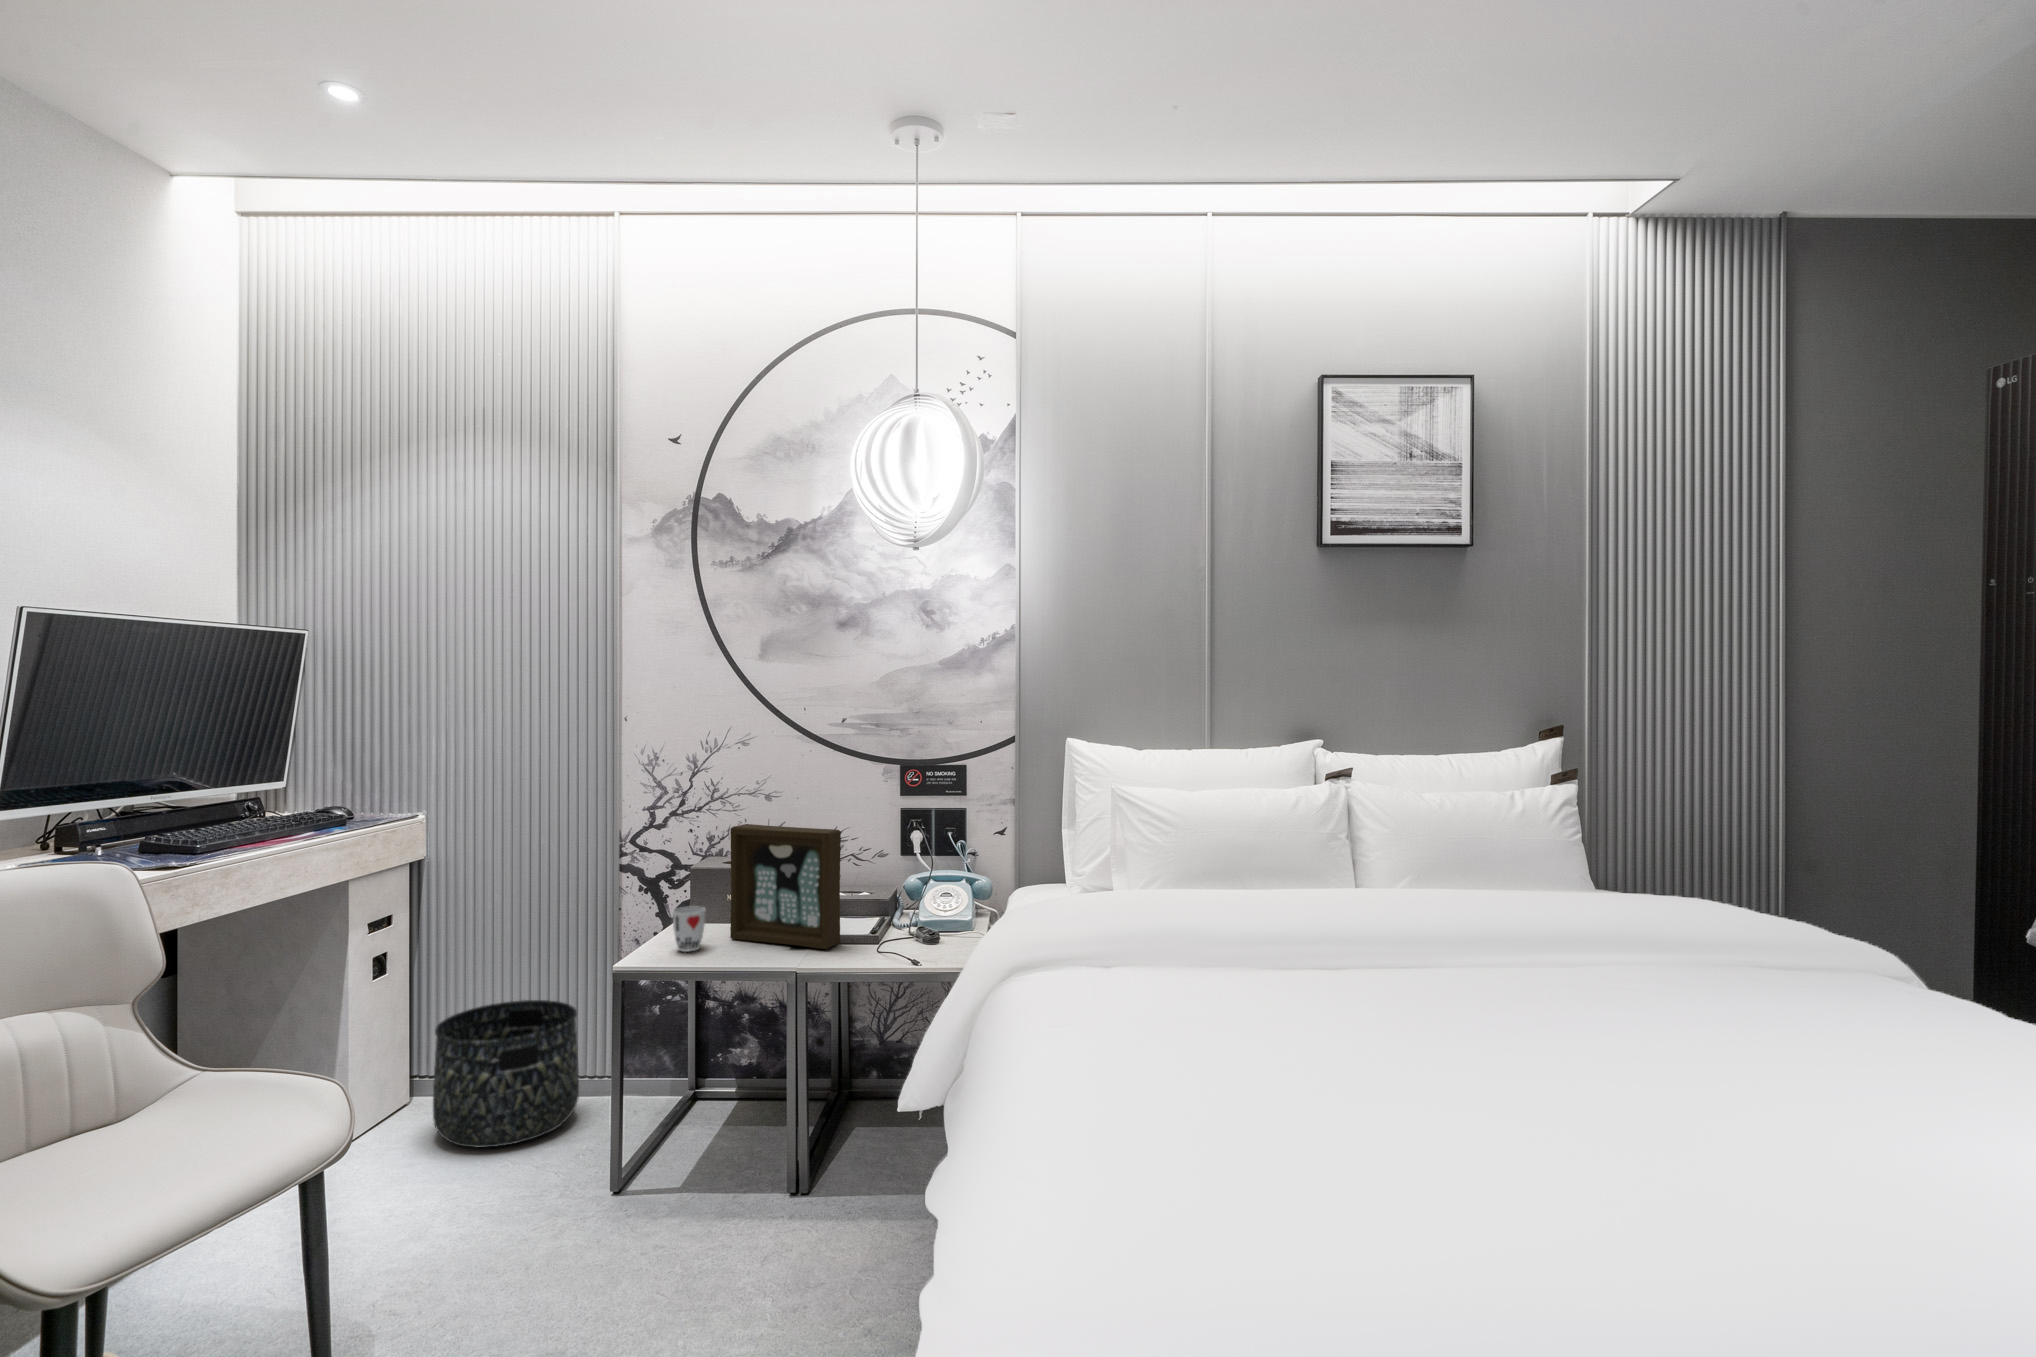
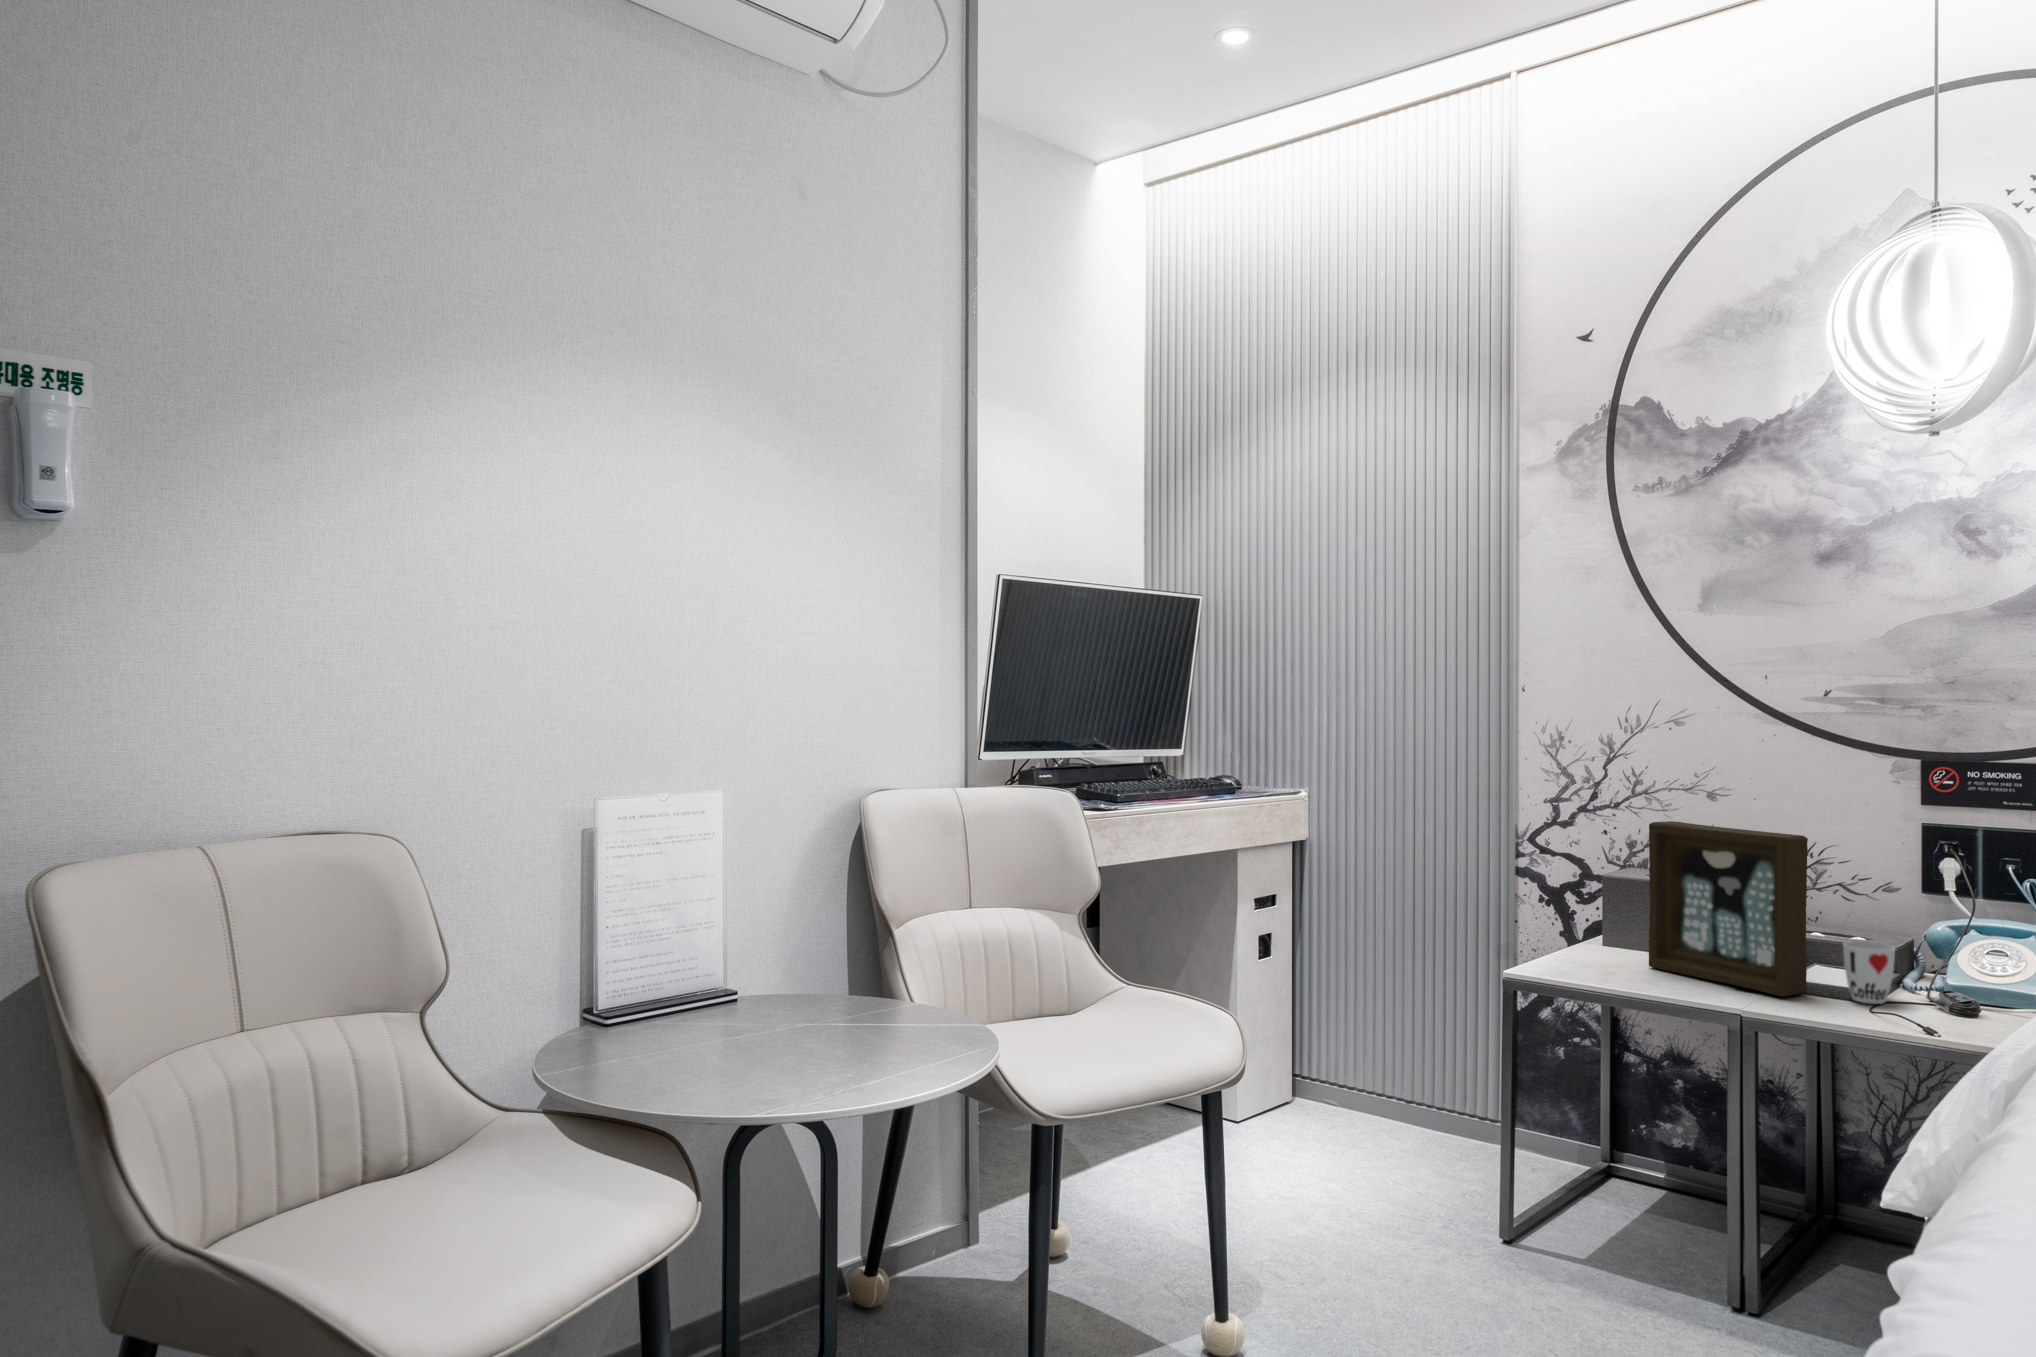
cup: present [672,906,706,952] -> present [1843,941,1895,1004]
basket: present [433,1000,579,1148] -> none [1311,1009,1466,1167]

